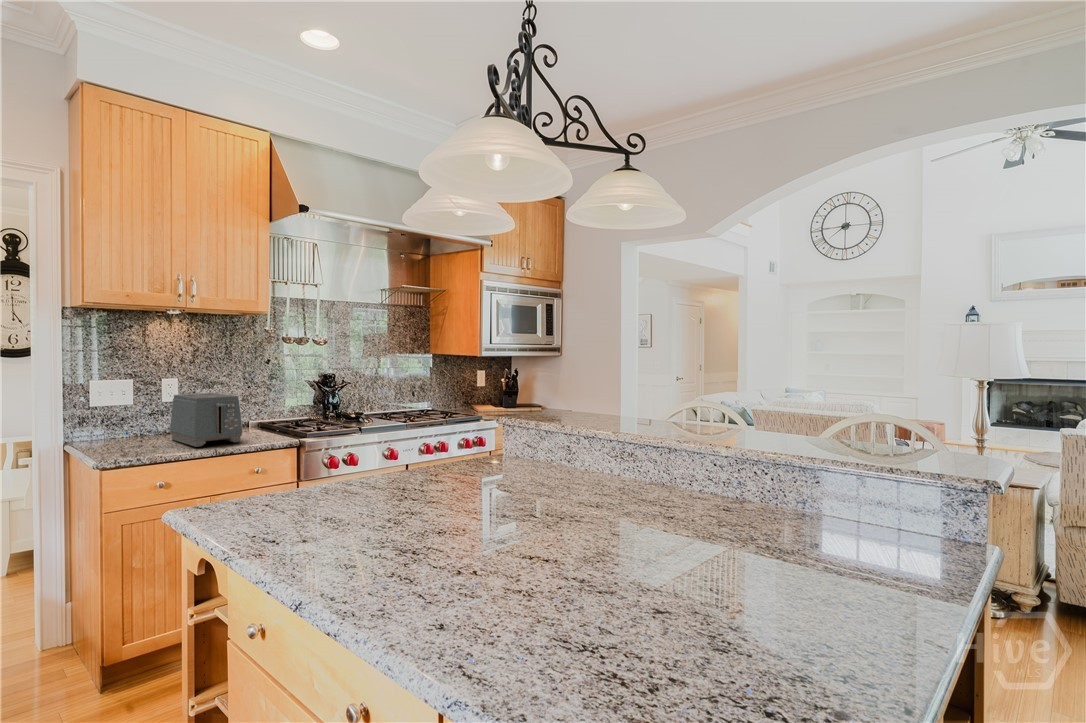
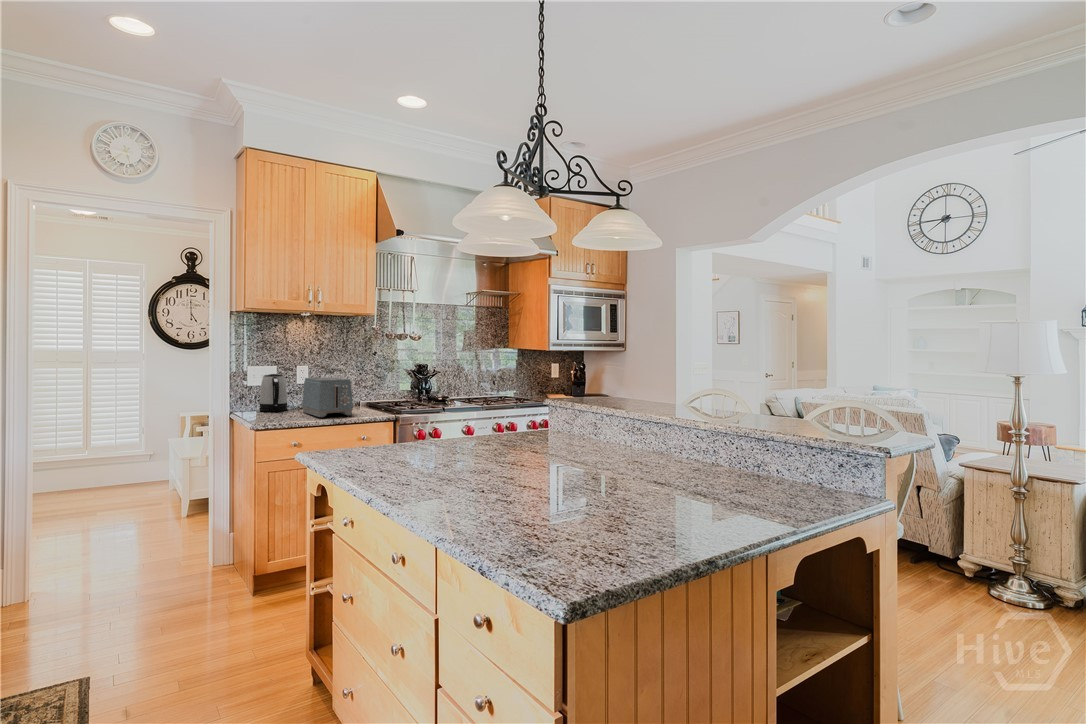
kettle: none [108,390,149,440] -> present [260,374,287,411]

